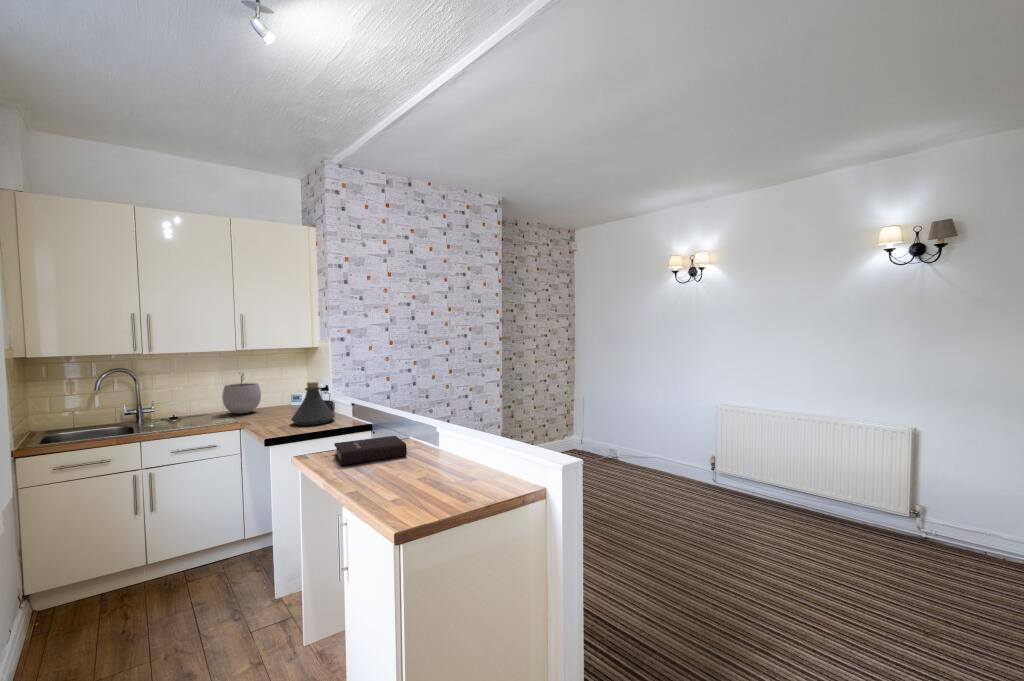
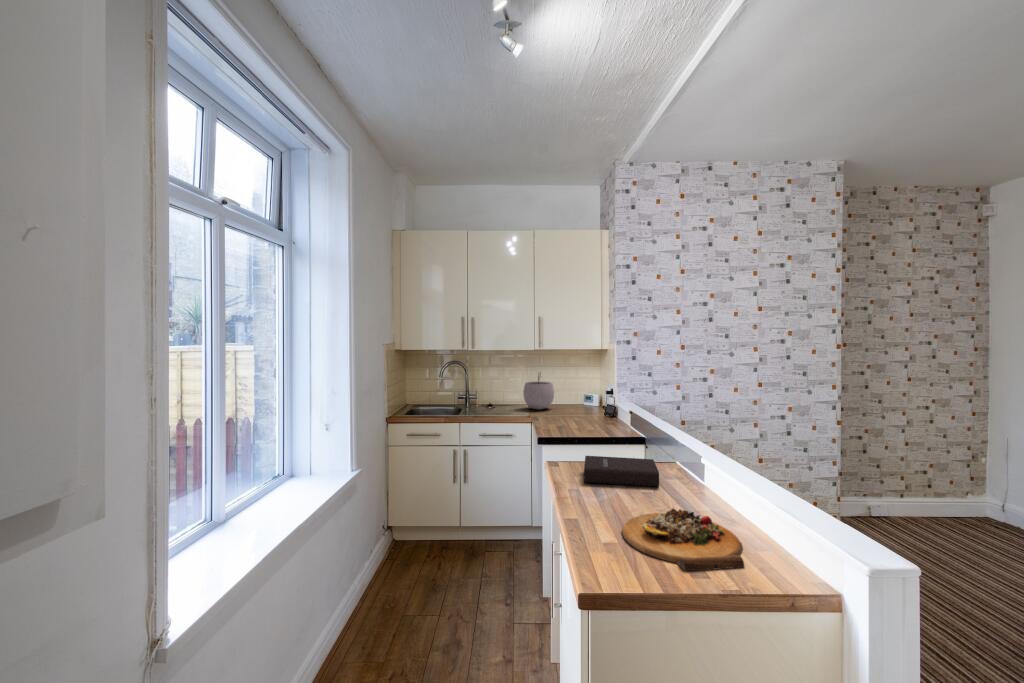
bottle: present [291,382,335,425] -> none [568,387,610,431]
cutting board: none [397,462,492,502] -> present [622,508,744,571]

